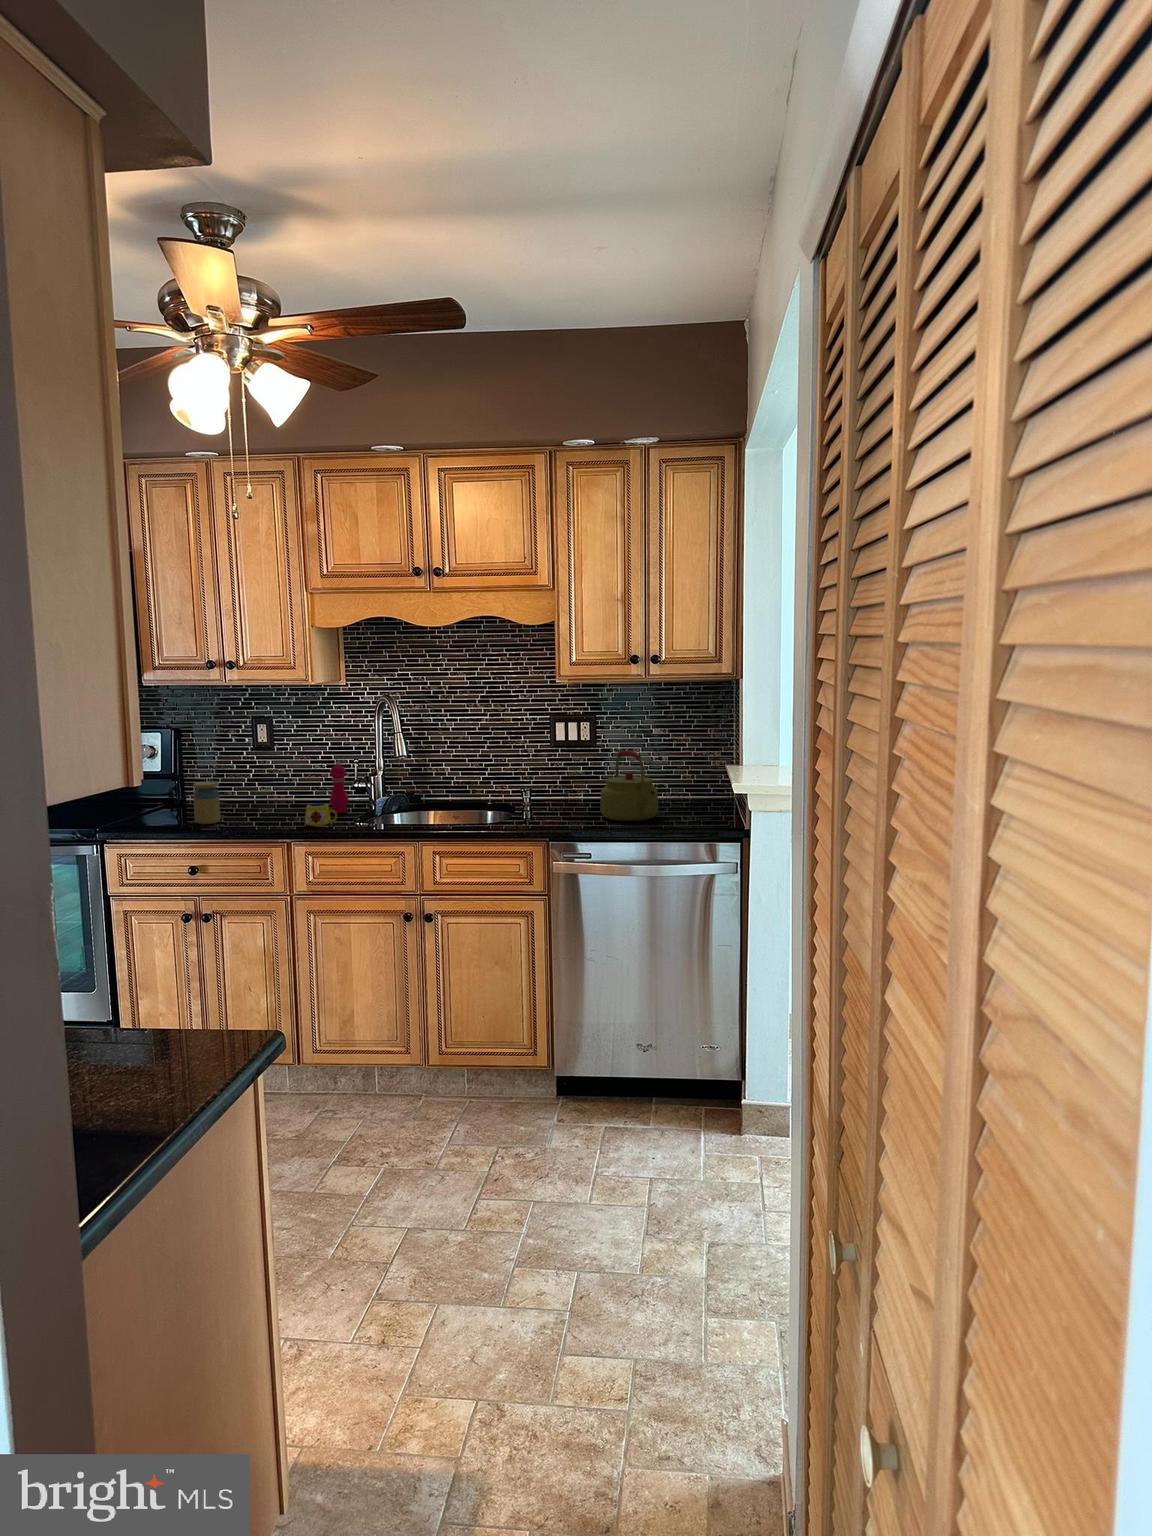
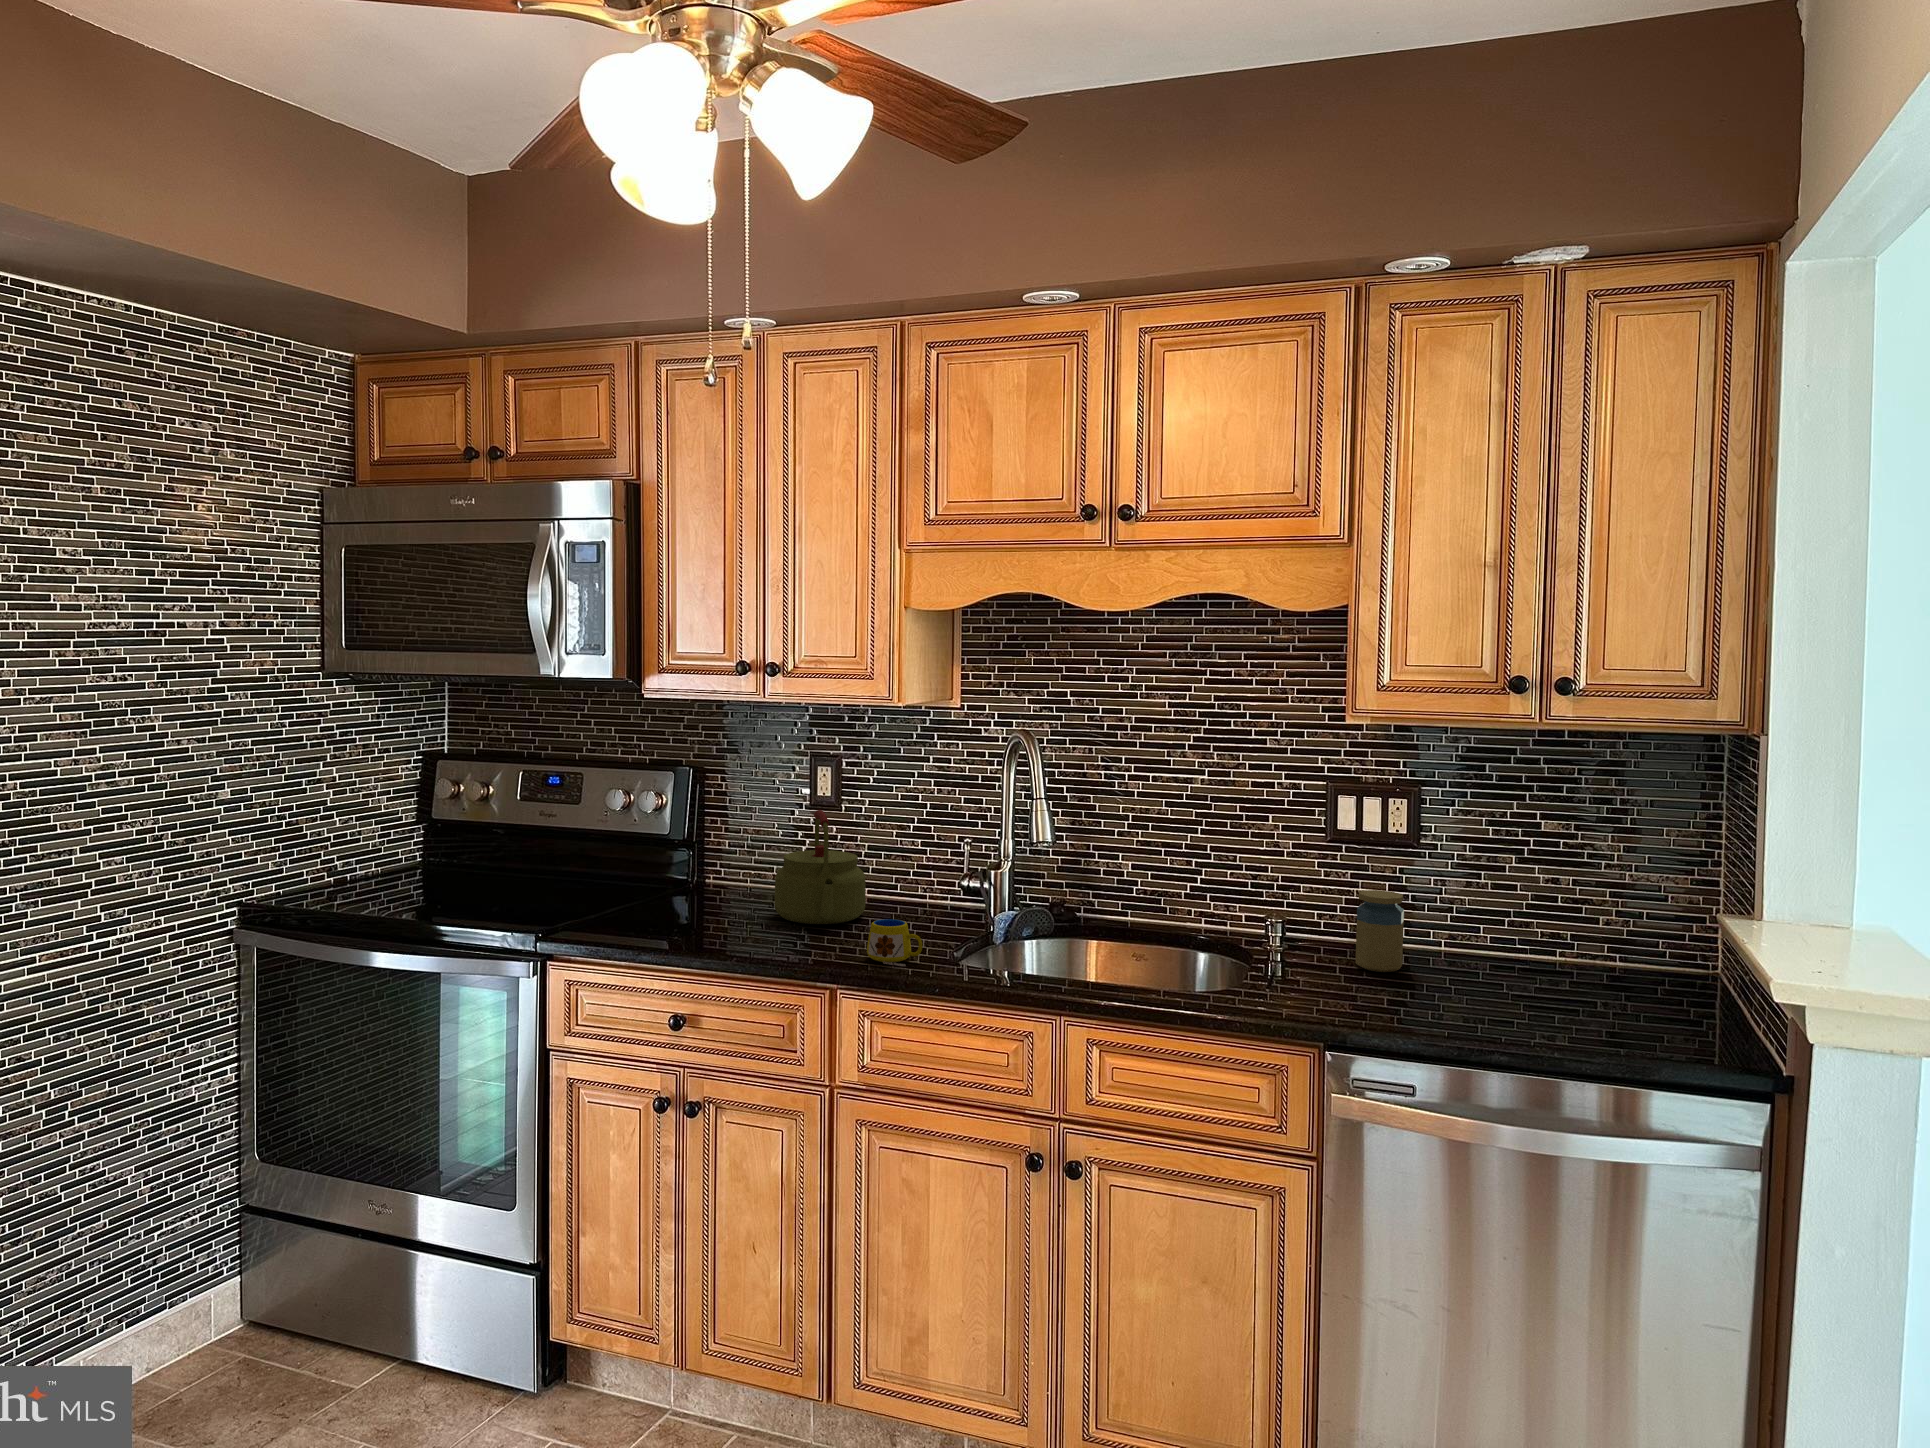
kettle: present [600,750,658,821] -> present [774,810,866,924]
pepper mill: present [330,762,349,813] -> none [918,842,950,933]
jar: present [193,782,220,824] -> present [1355,890,1404,972]

